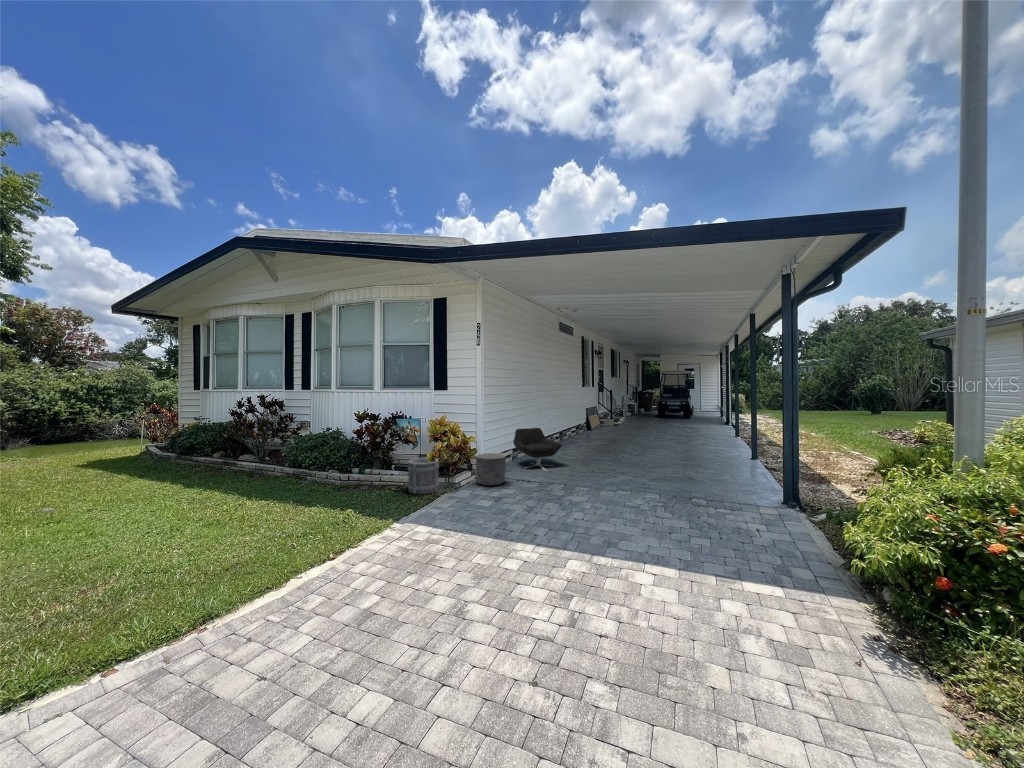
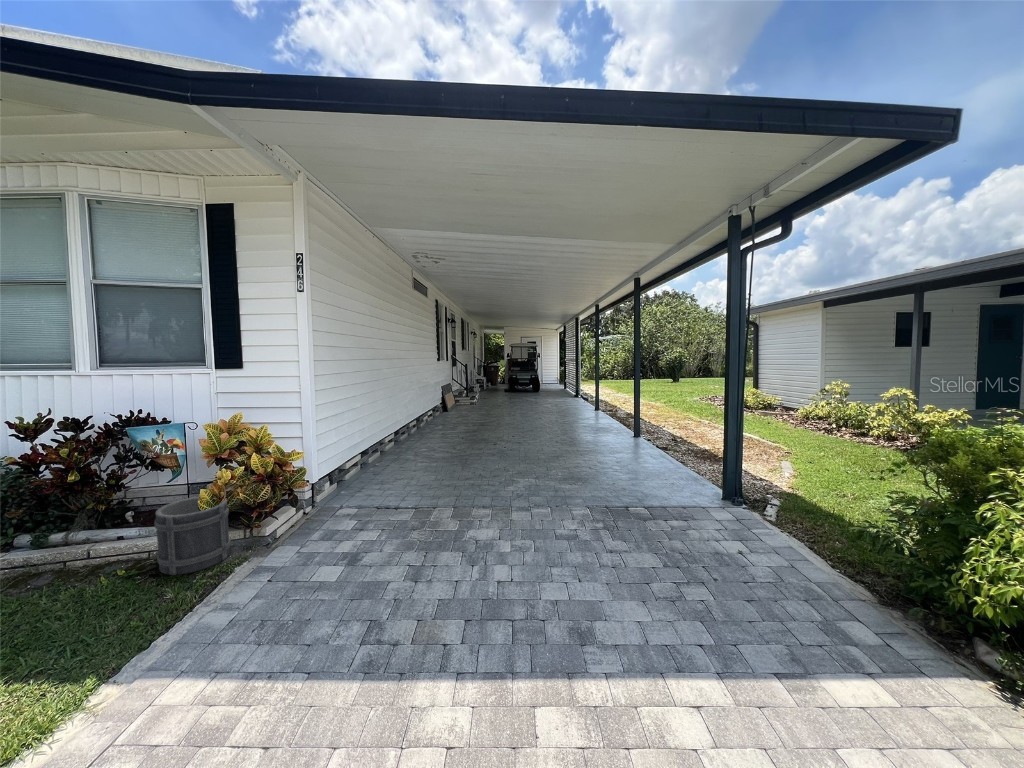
lounge chair: present [514,428,561,471] -> none [362,419,433,481]
planter: present [475,453,506,486] -> none [303,469,358,527]

